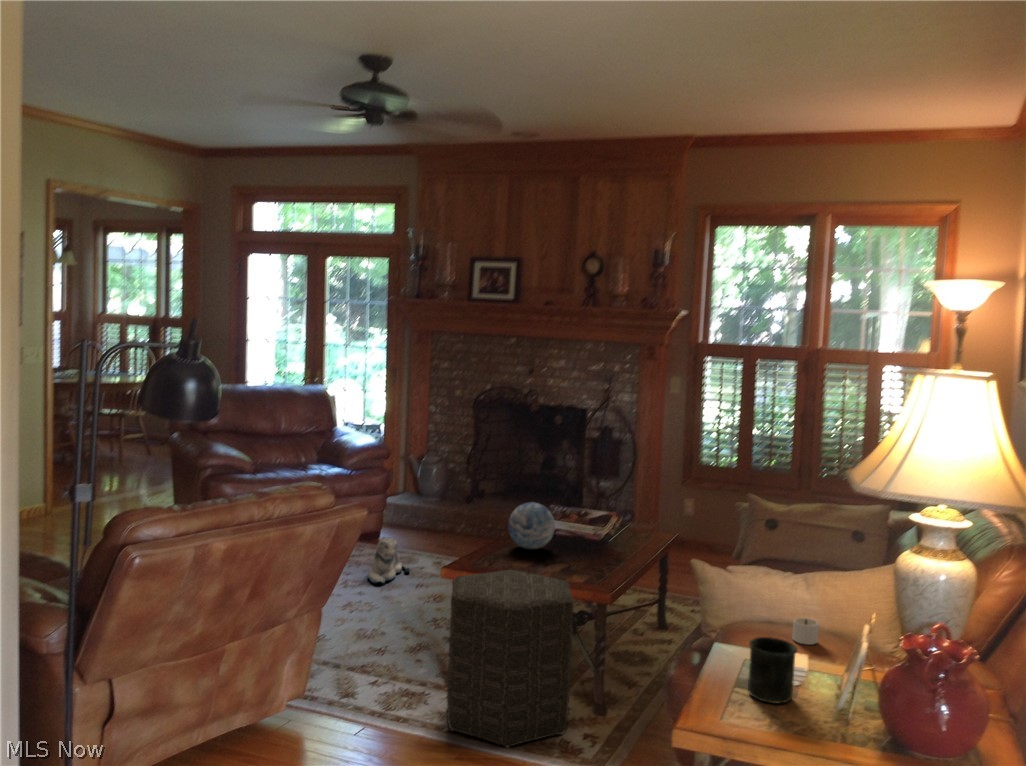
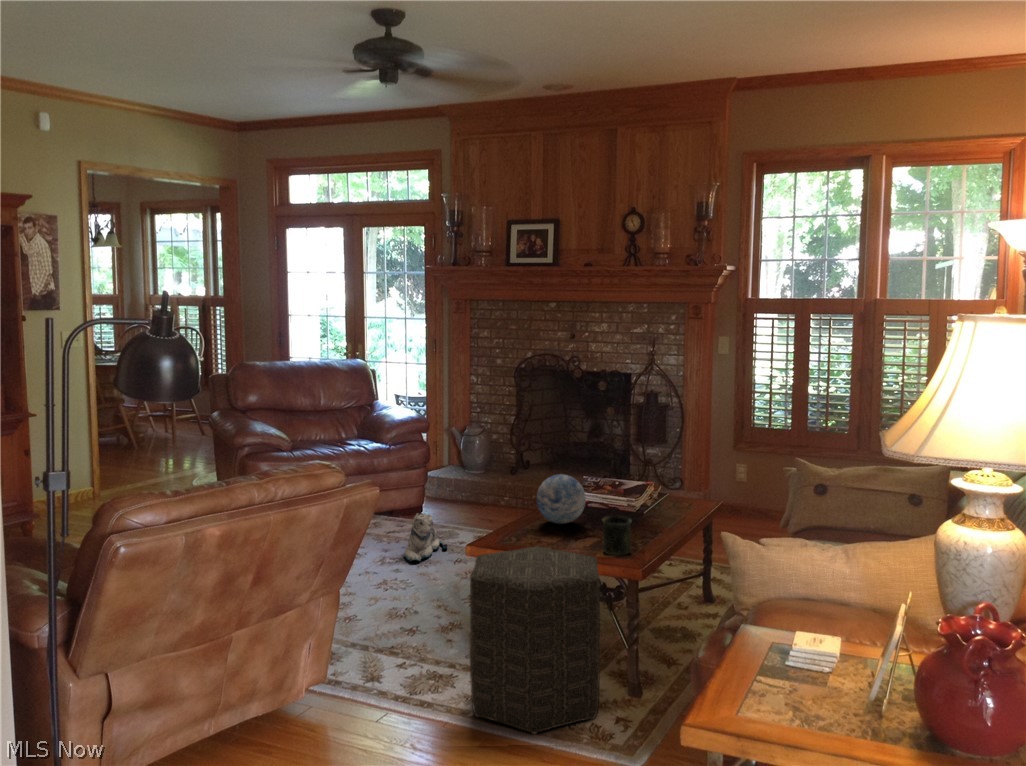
candle: present [793,618,819,645] -> none [827,595,869,624]
mug: present [748,637,797,703] -> present [602,516,632,555]

